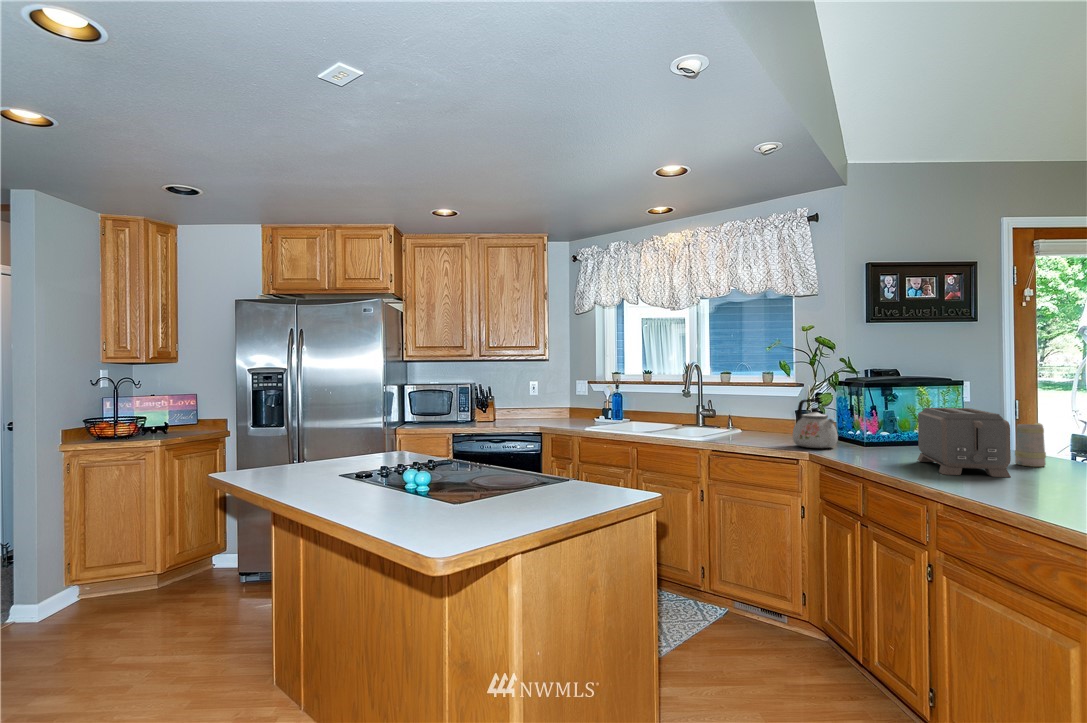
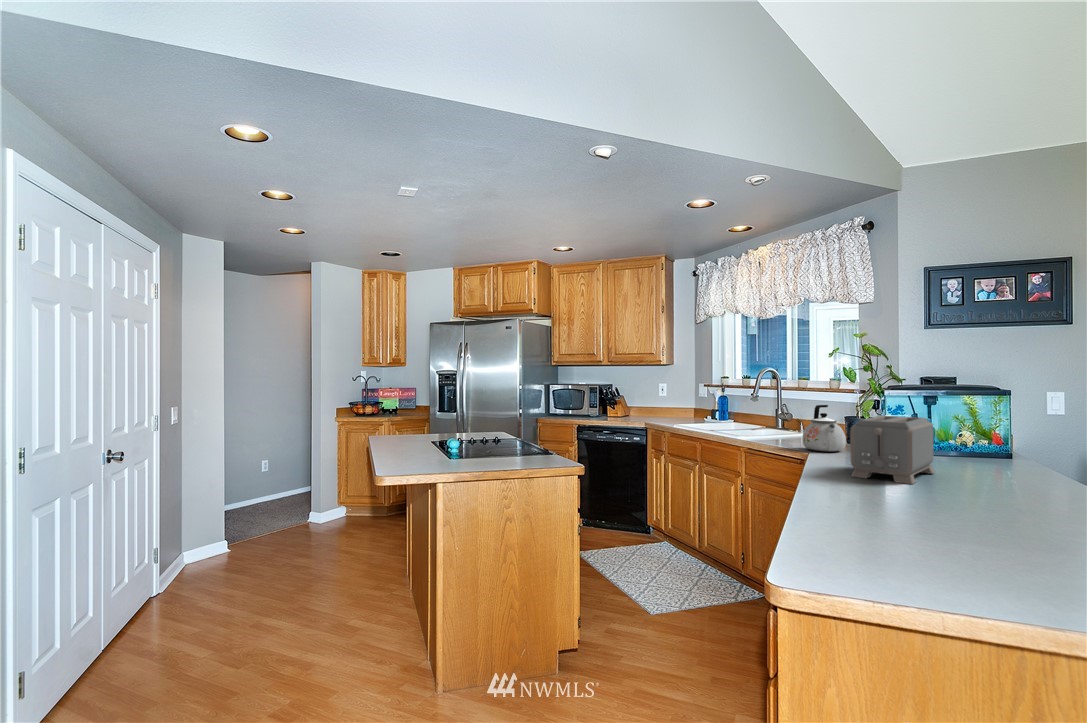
mug: present [1015,423,1046,467] -> none [976,437,1016,481]

